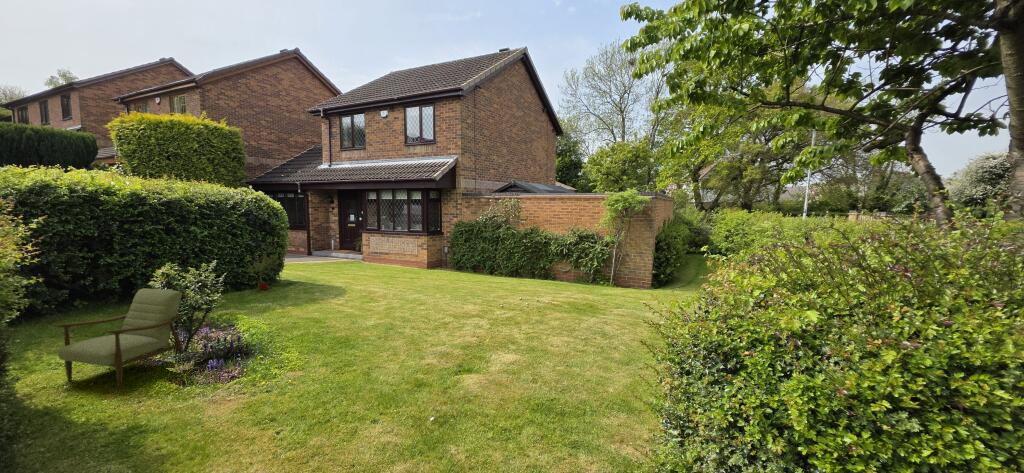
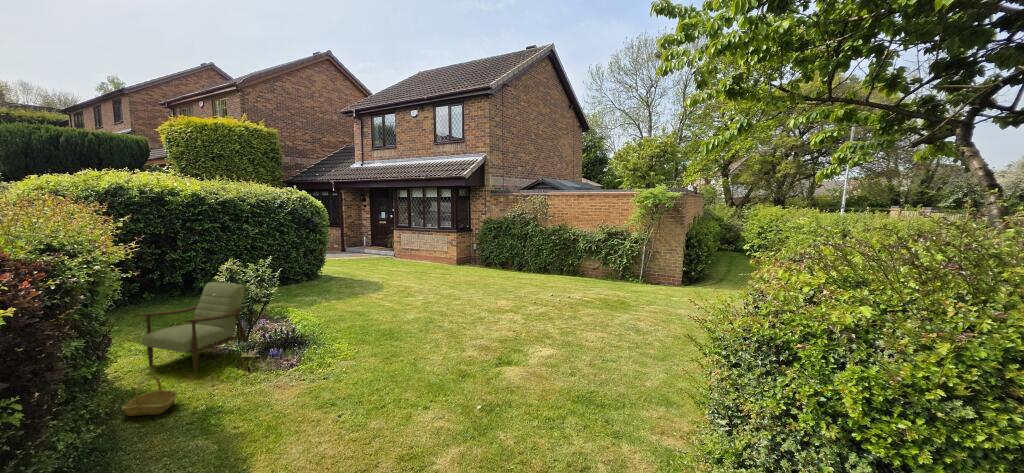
potted tree: present [247,252,278,290] -> none [290,248,320,285]
basket: none [21,394,91,440] -> present [122,376,178,416]

